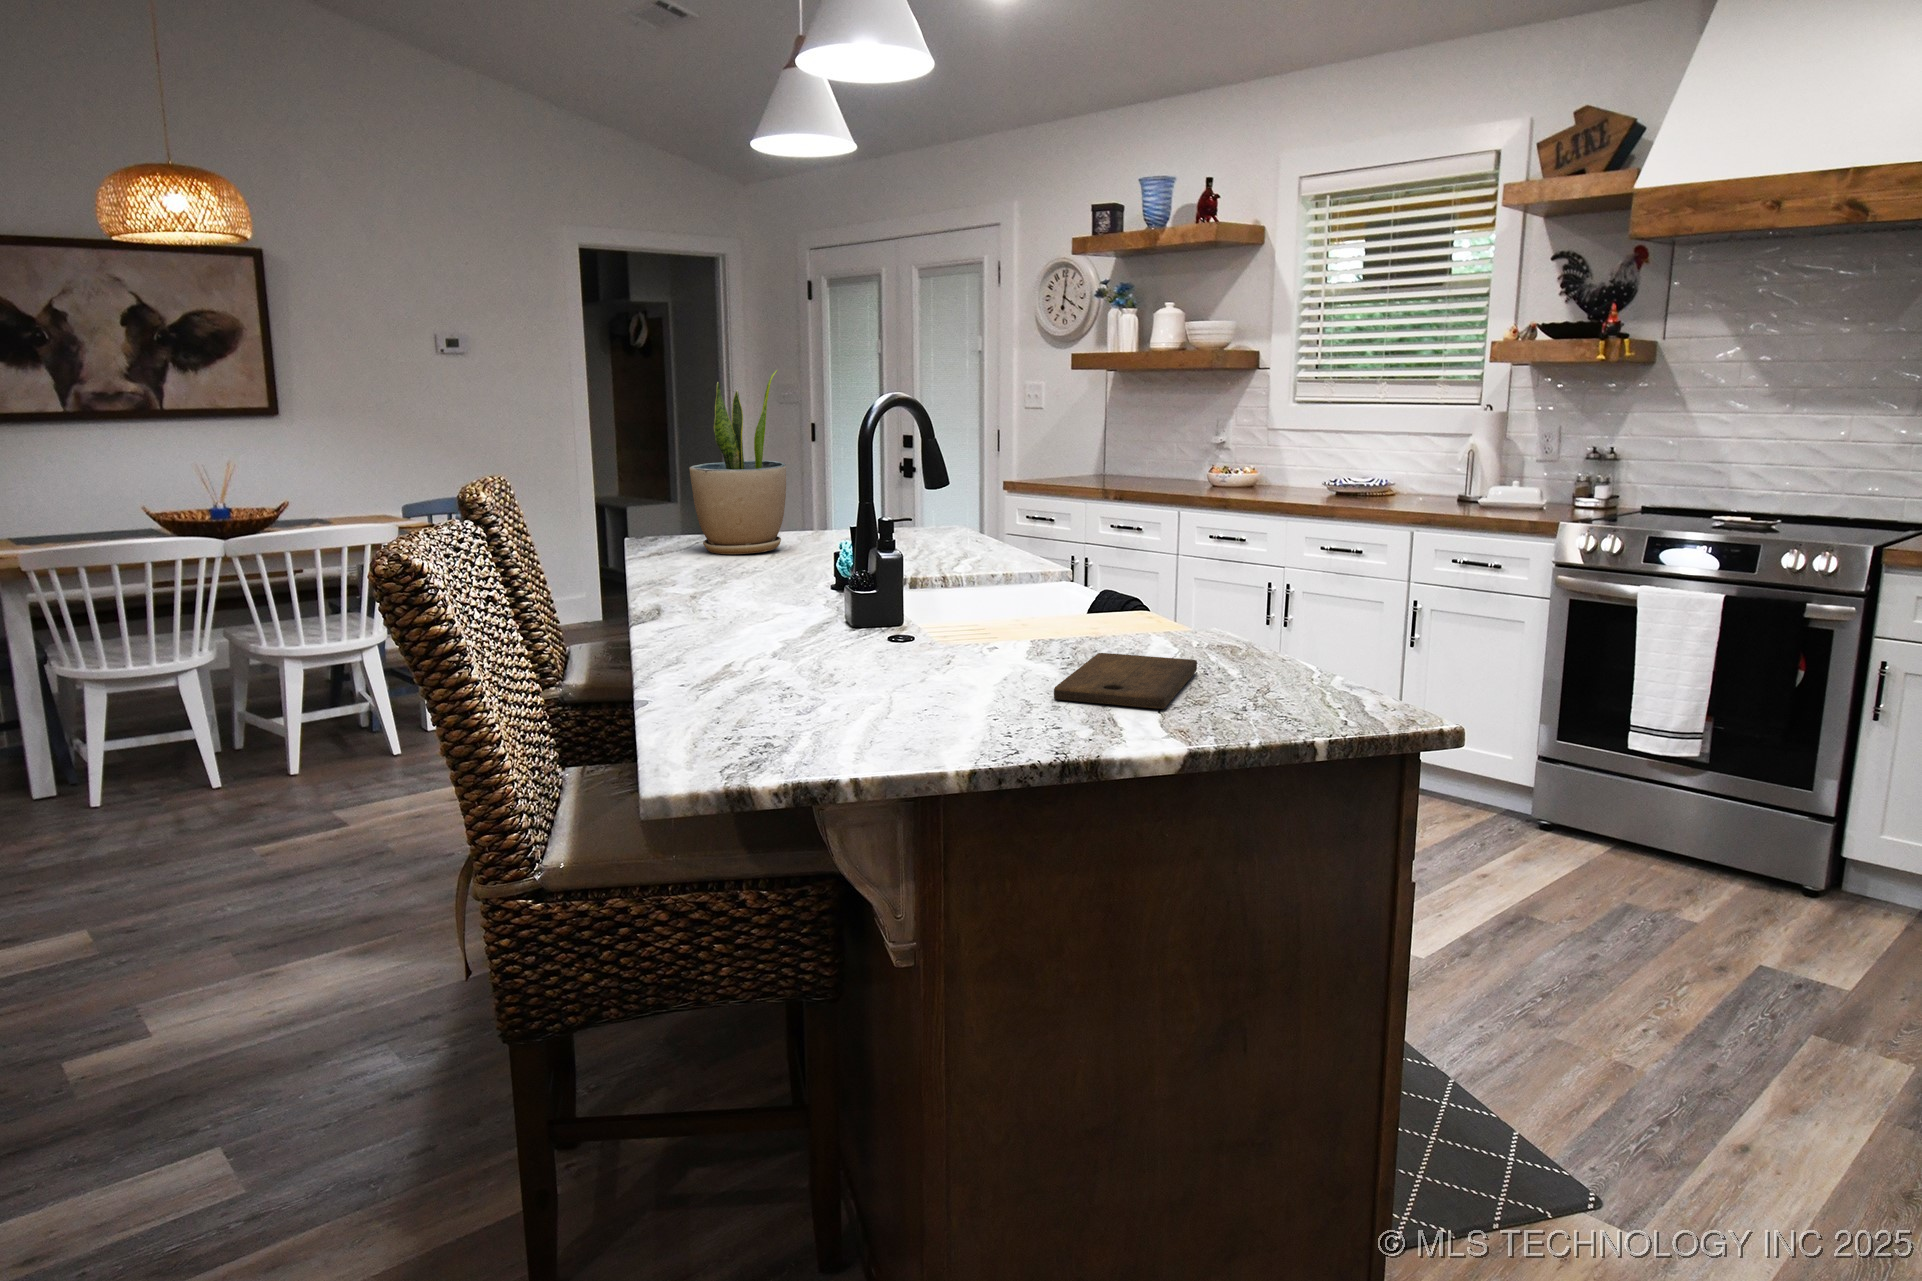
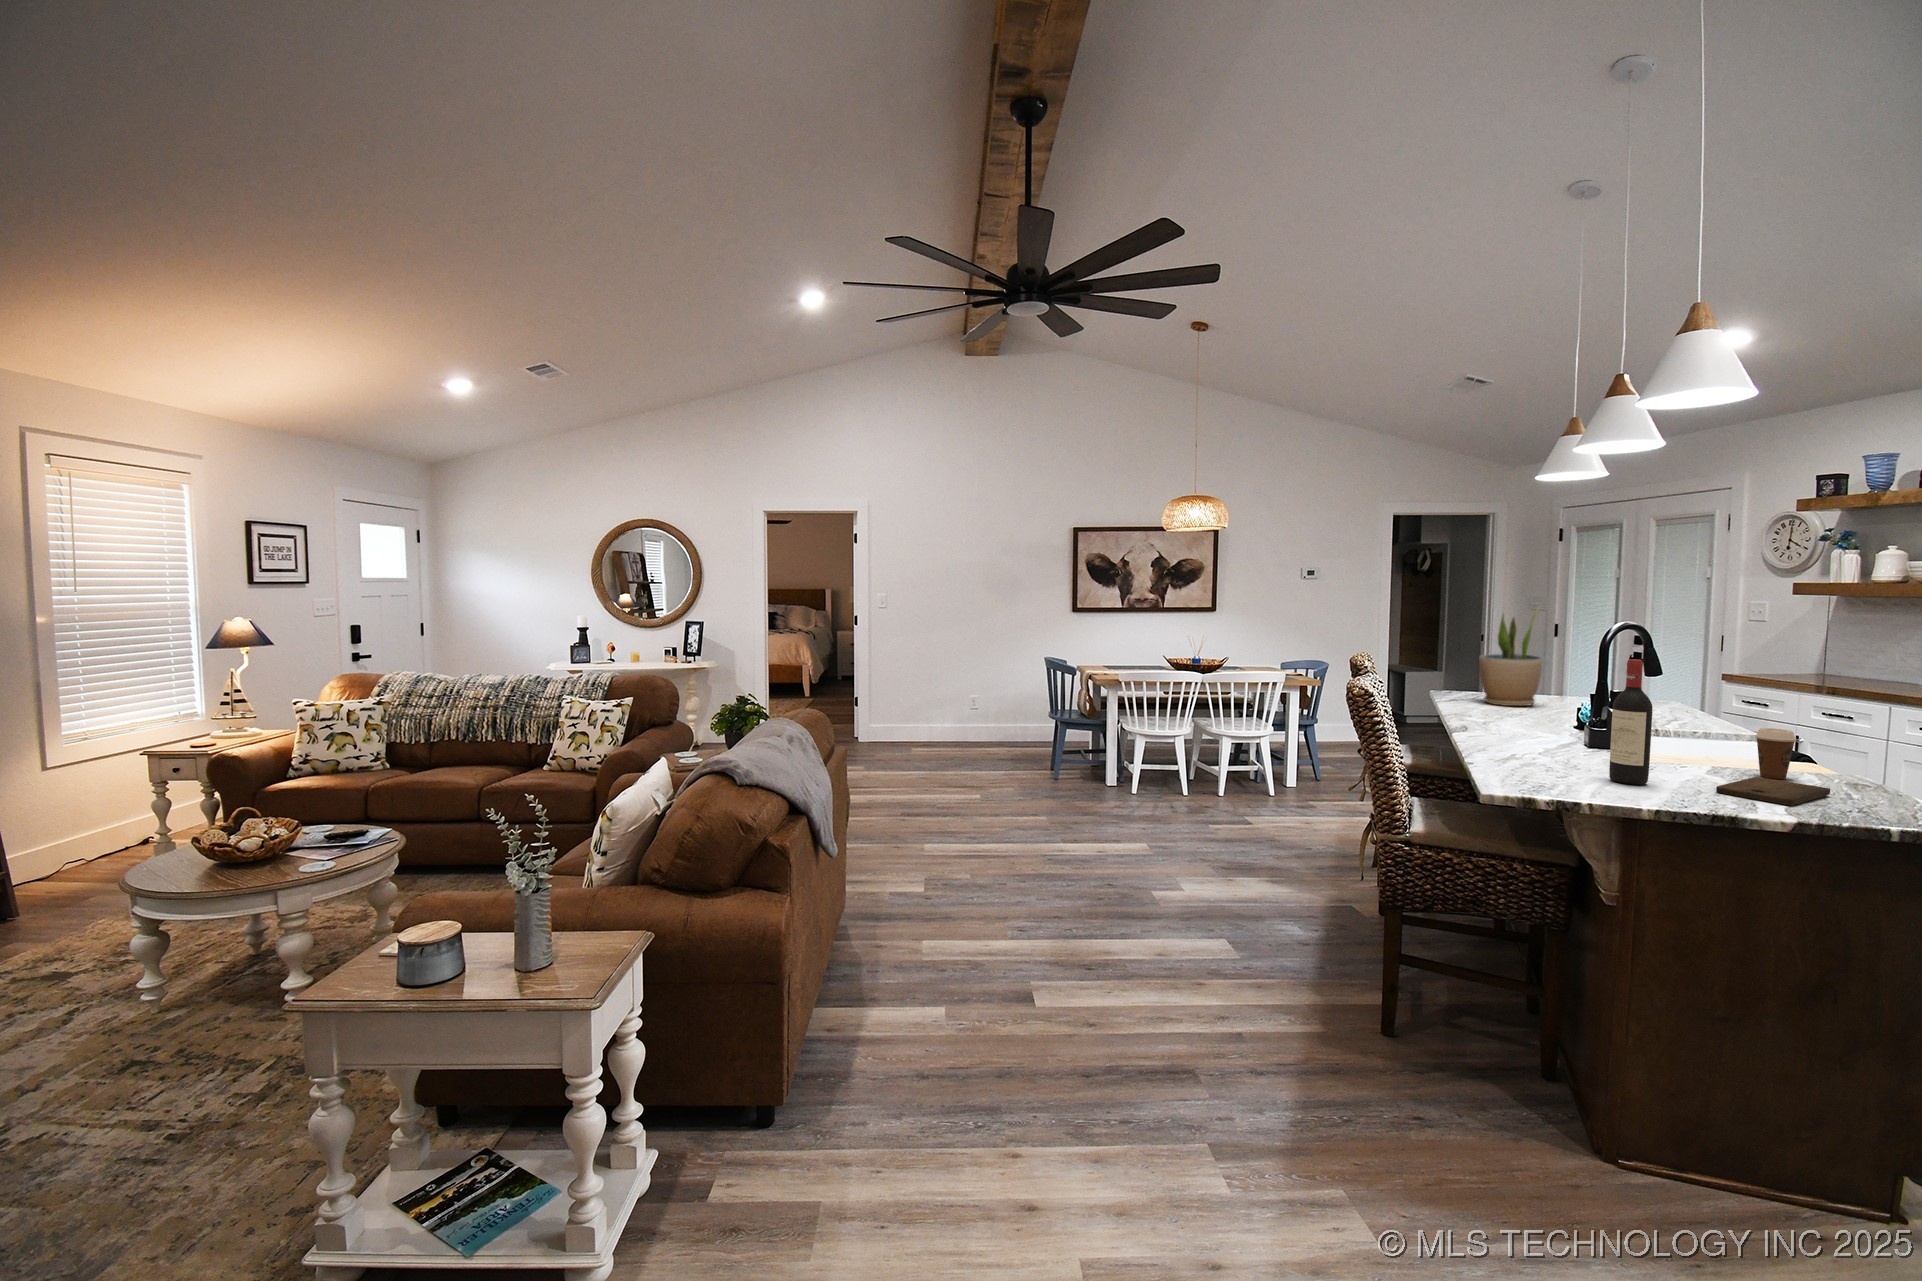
wine bottle: none [884,442,950,708] -> present [1609,659,1652,785]
coffee cup: none [1089,560,1142,649] -> present [1755,728,1797,779]

